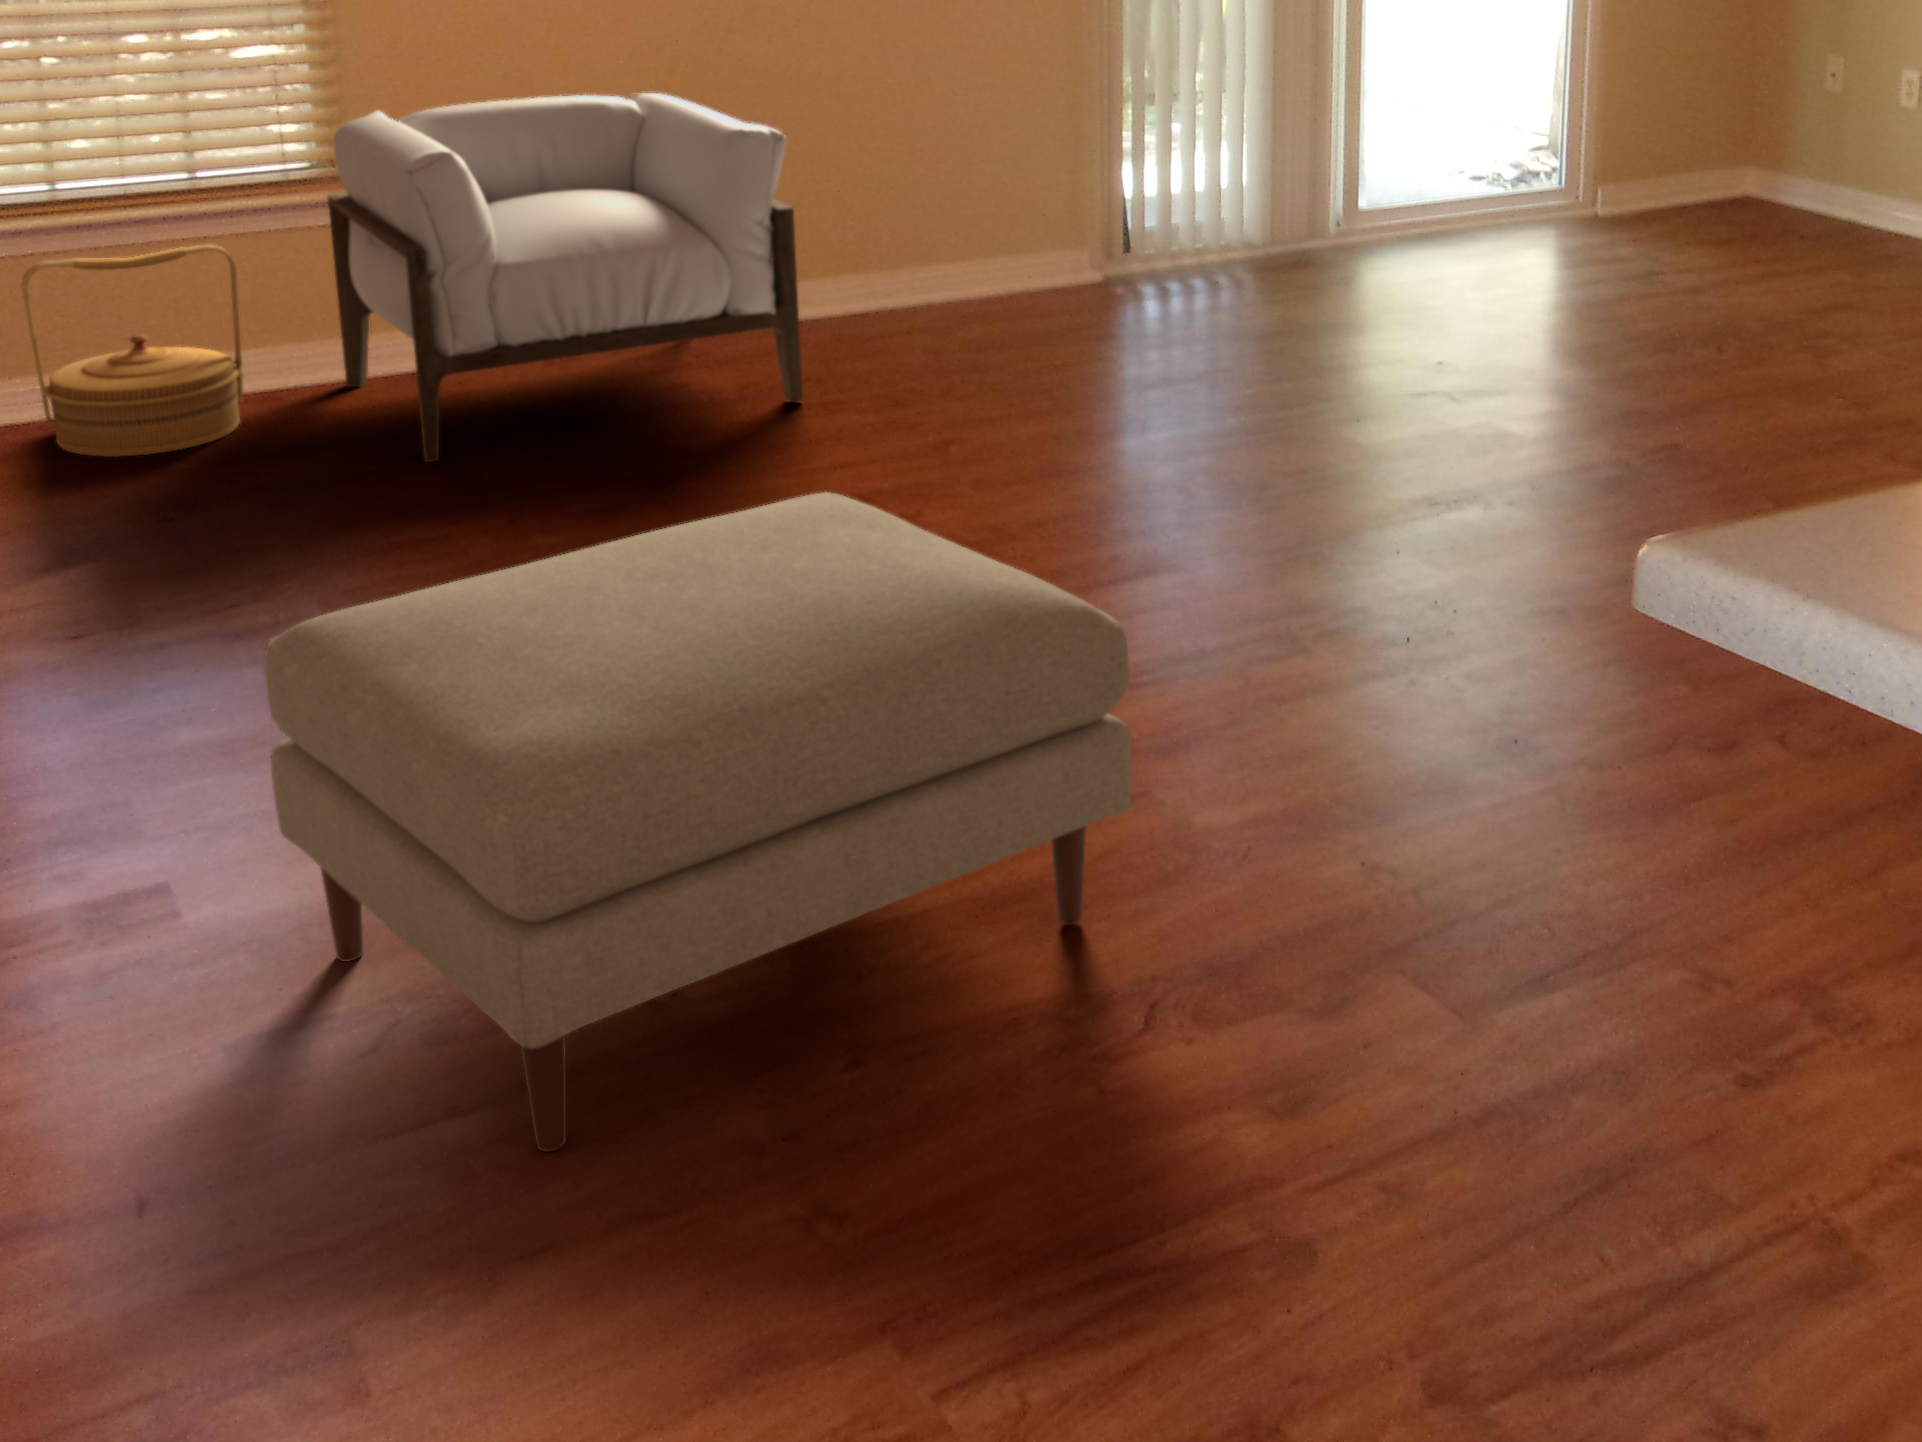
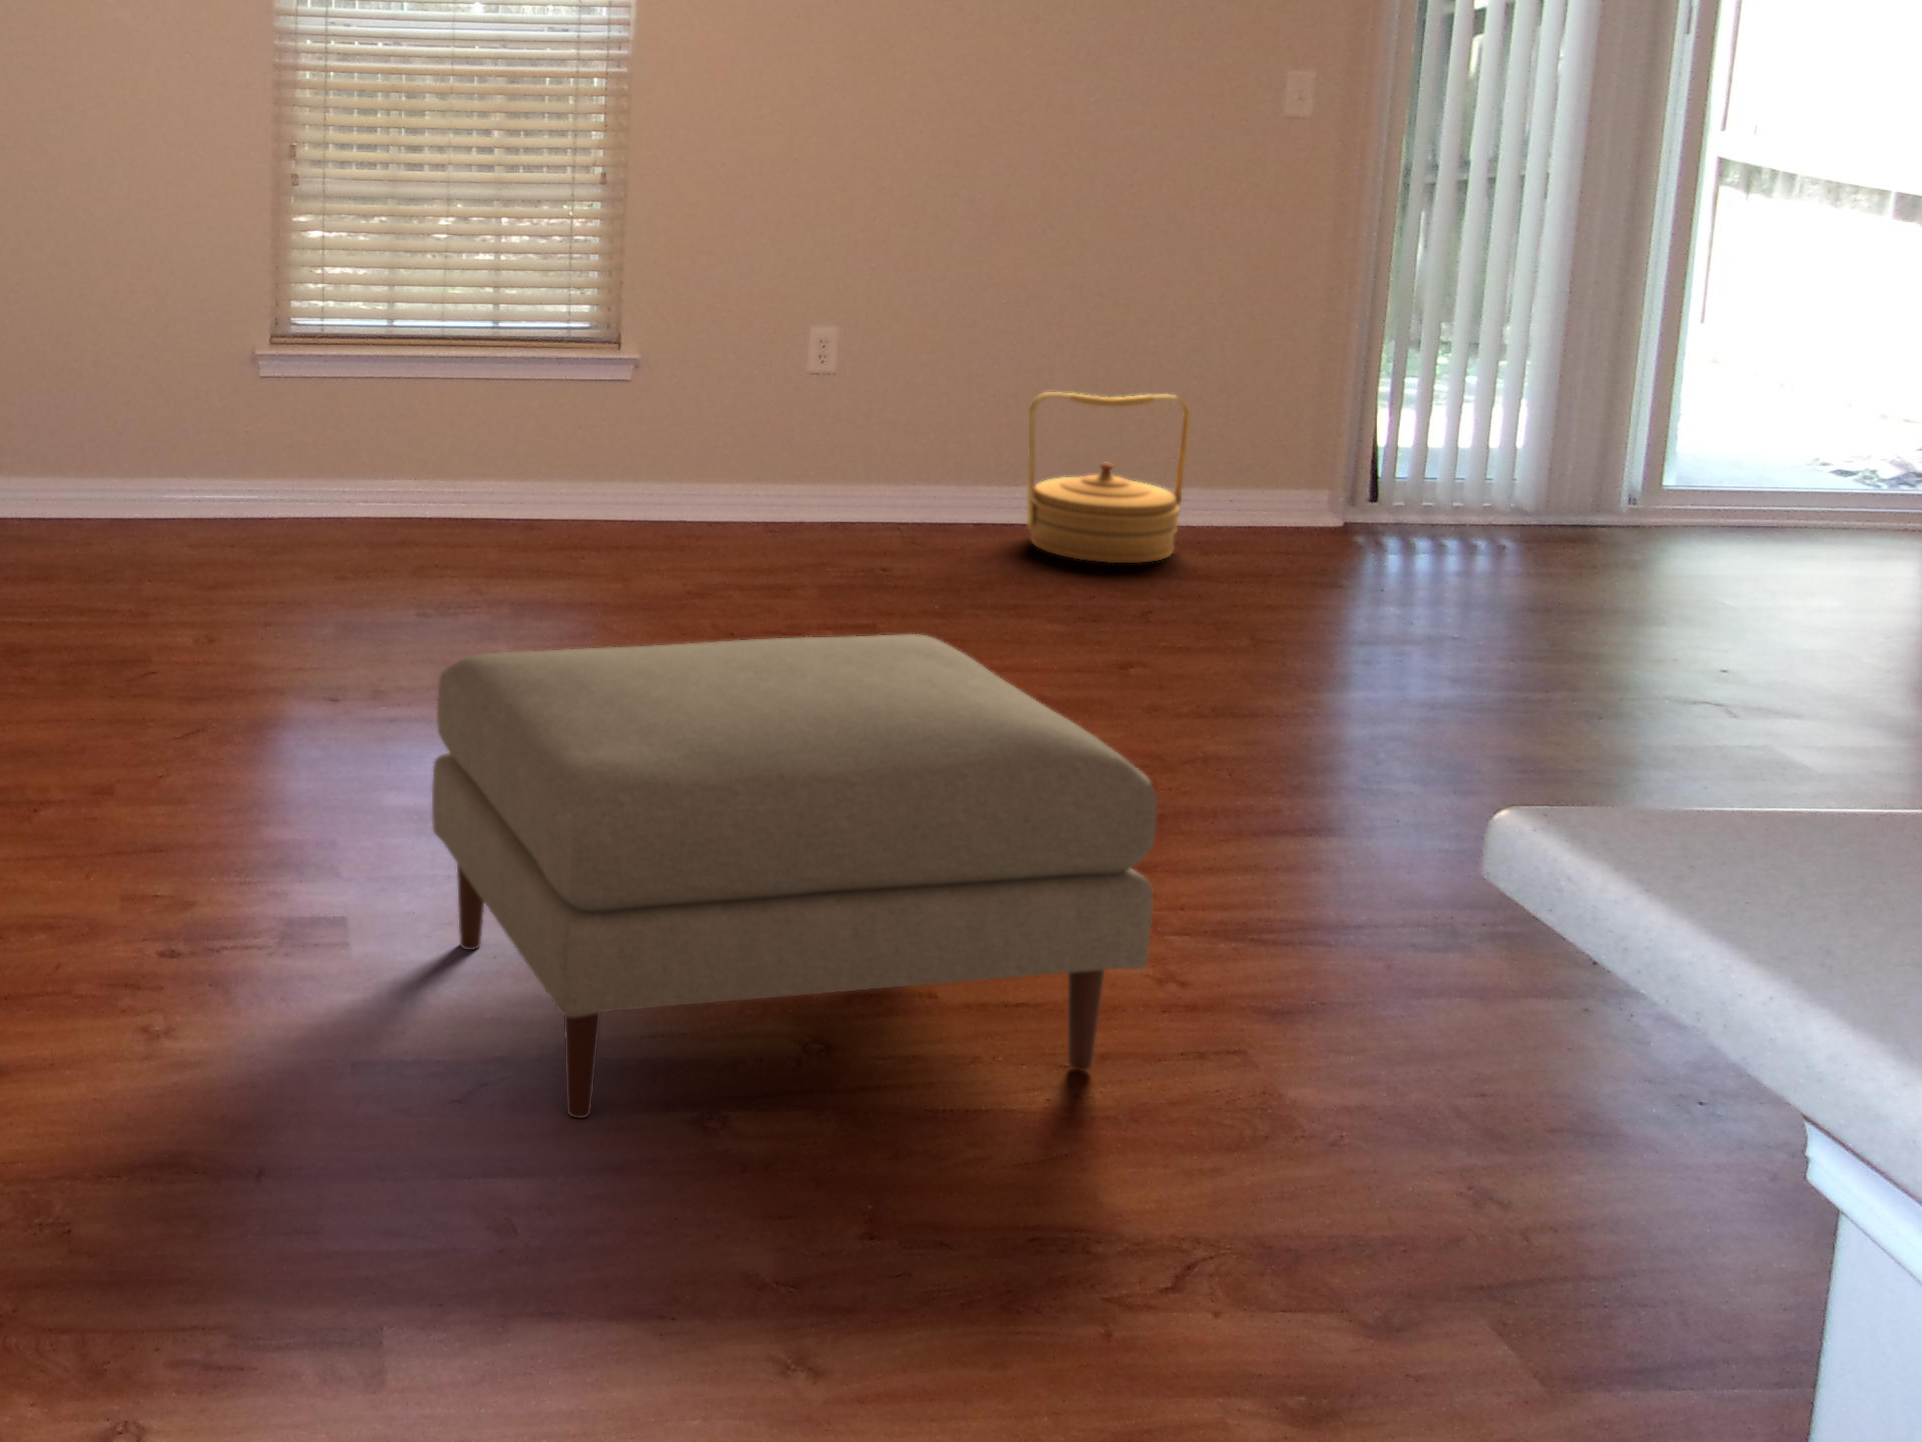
armchair: present [328,93,803,462] -> none [594,282,1003,596]
woven basket: present [21,245,243,457] -> present [1027,392,1190,563]

